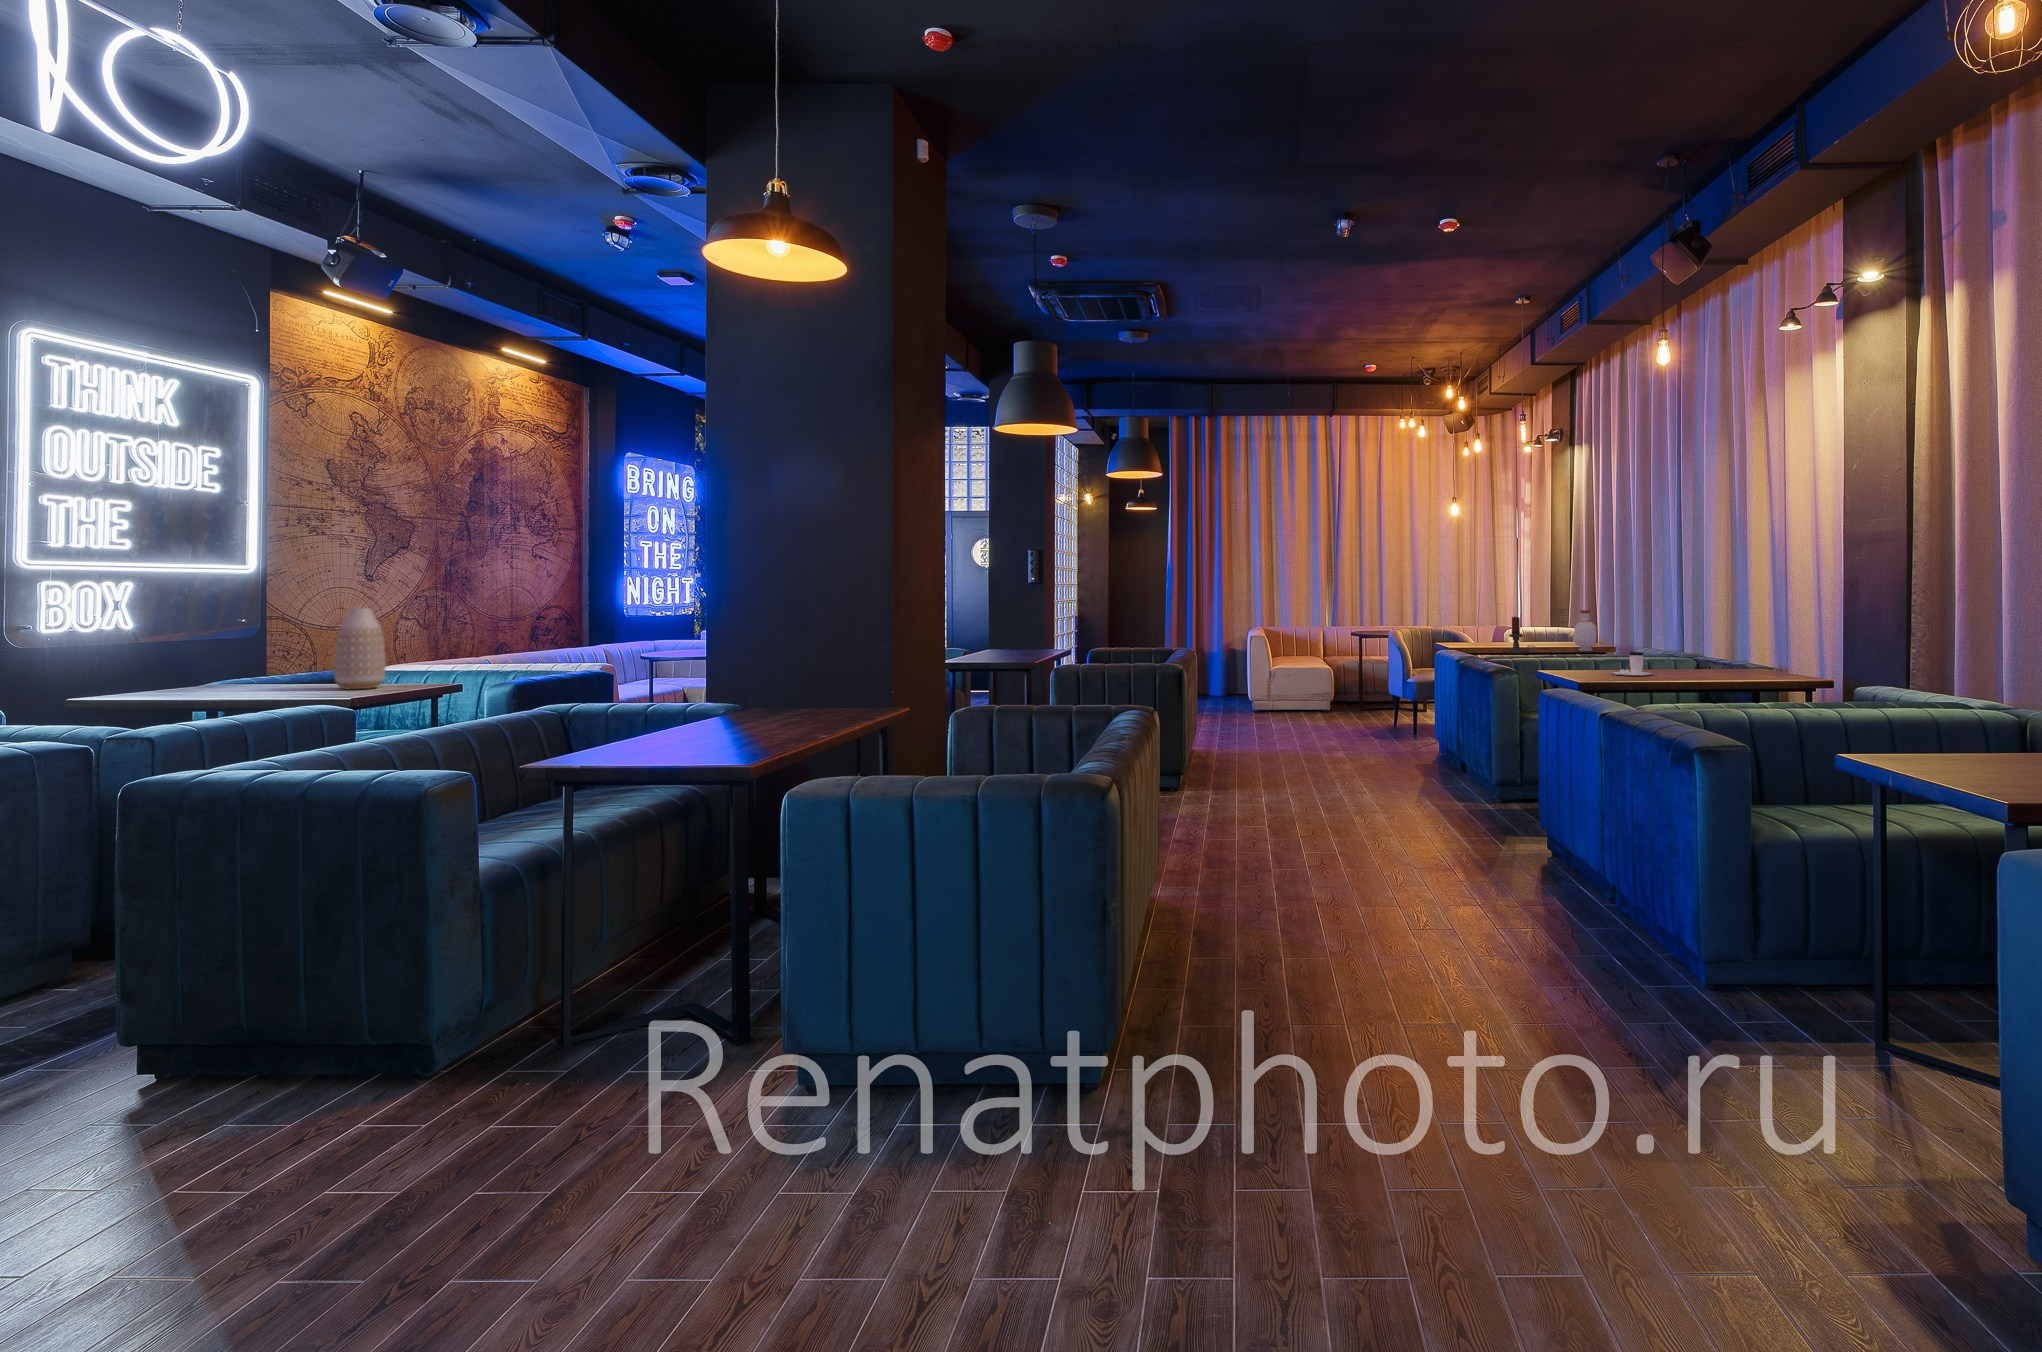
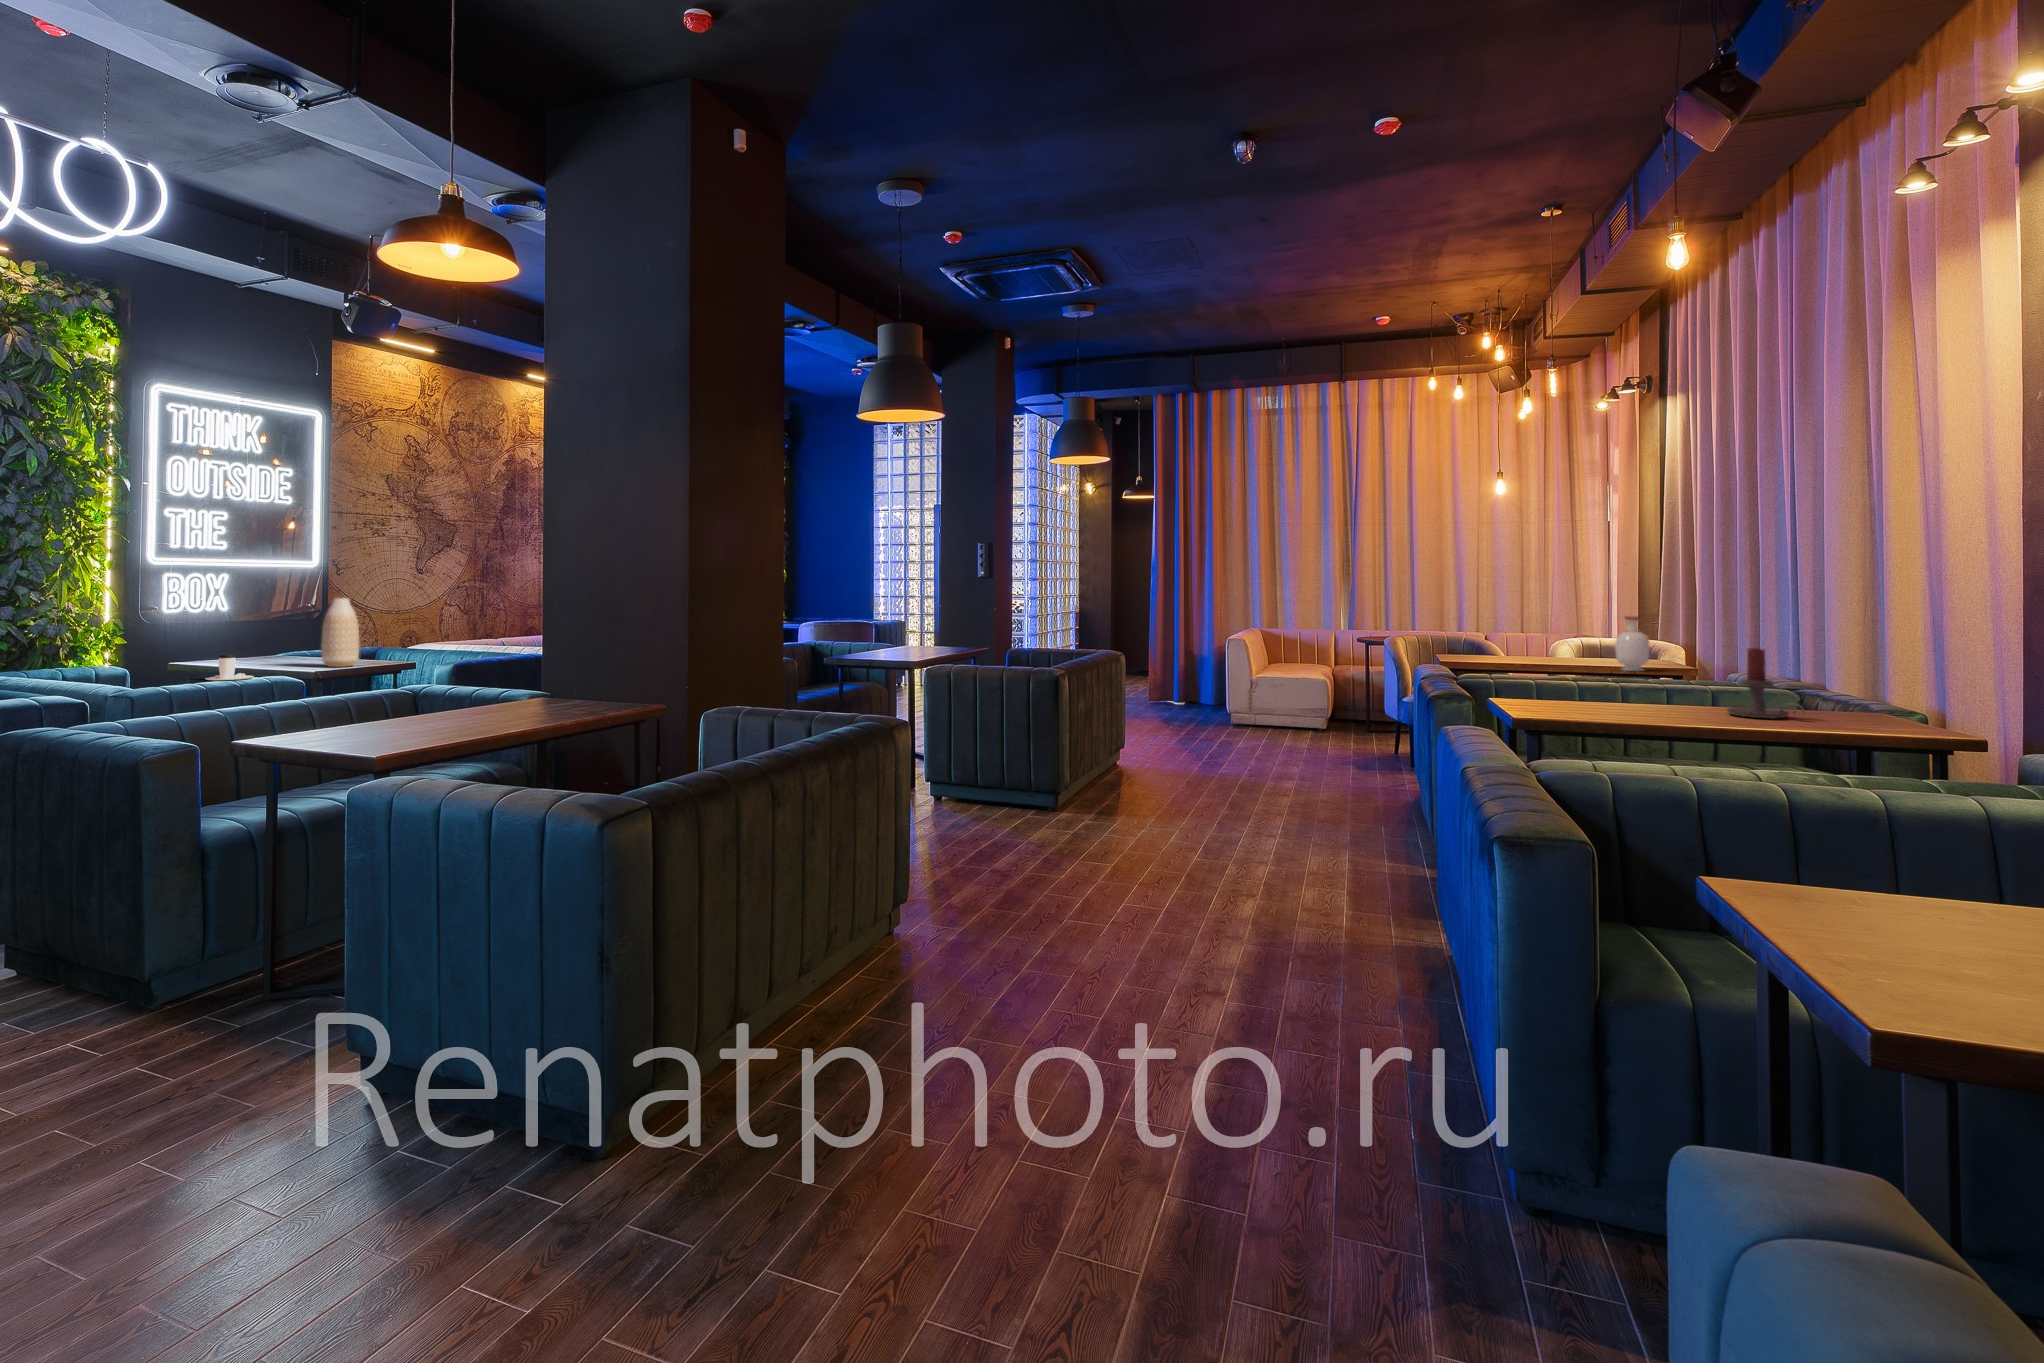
candle holder: present [1503,617,1536,654] -> present [1727,648,1805,719]
coffee cup: present [1613,652,1652,676] -> present [205,654,254,680]

